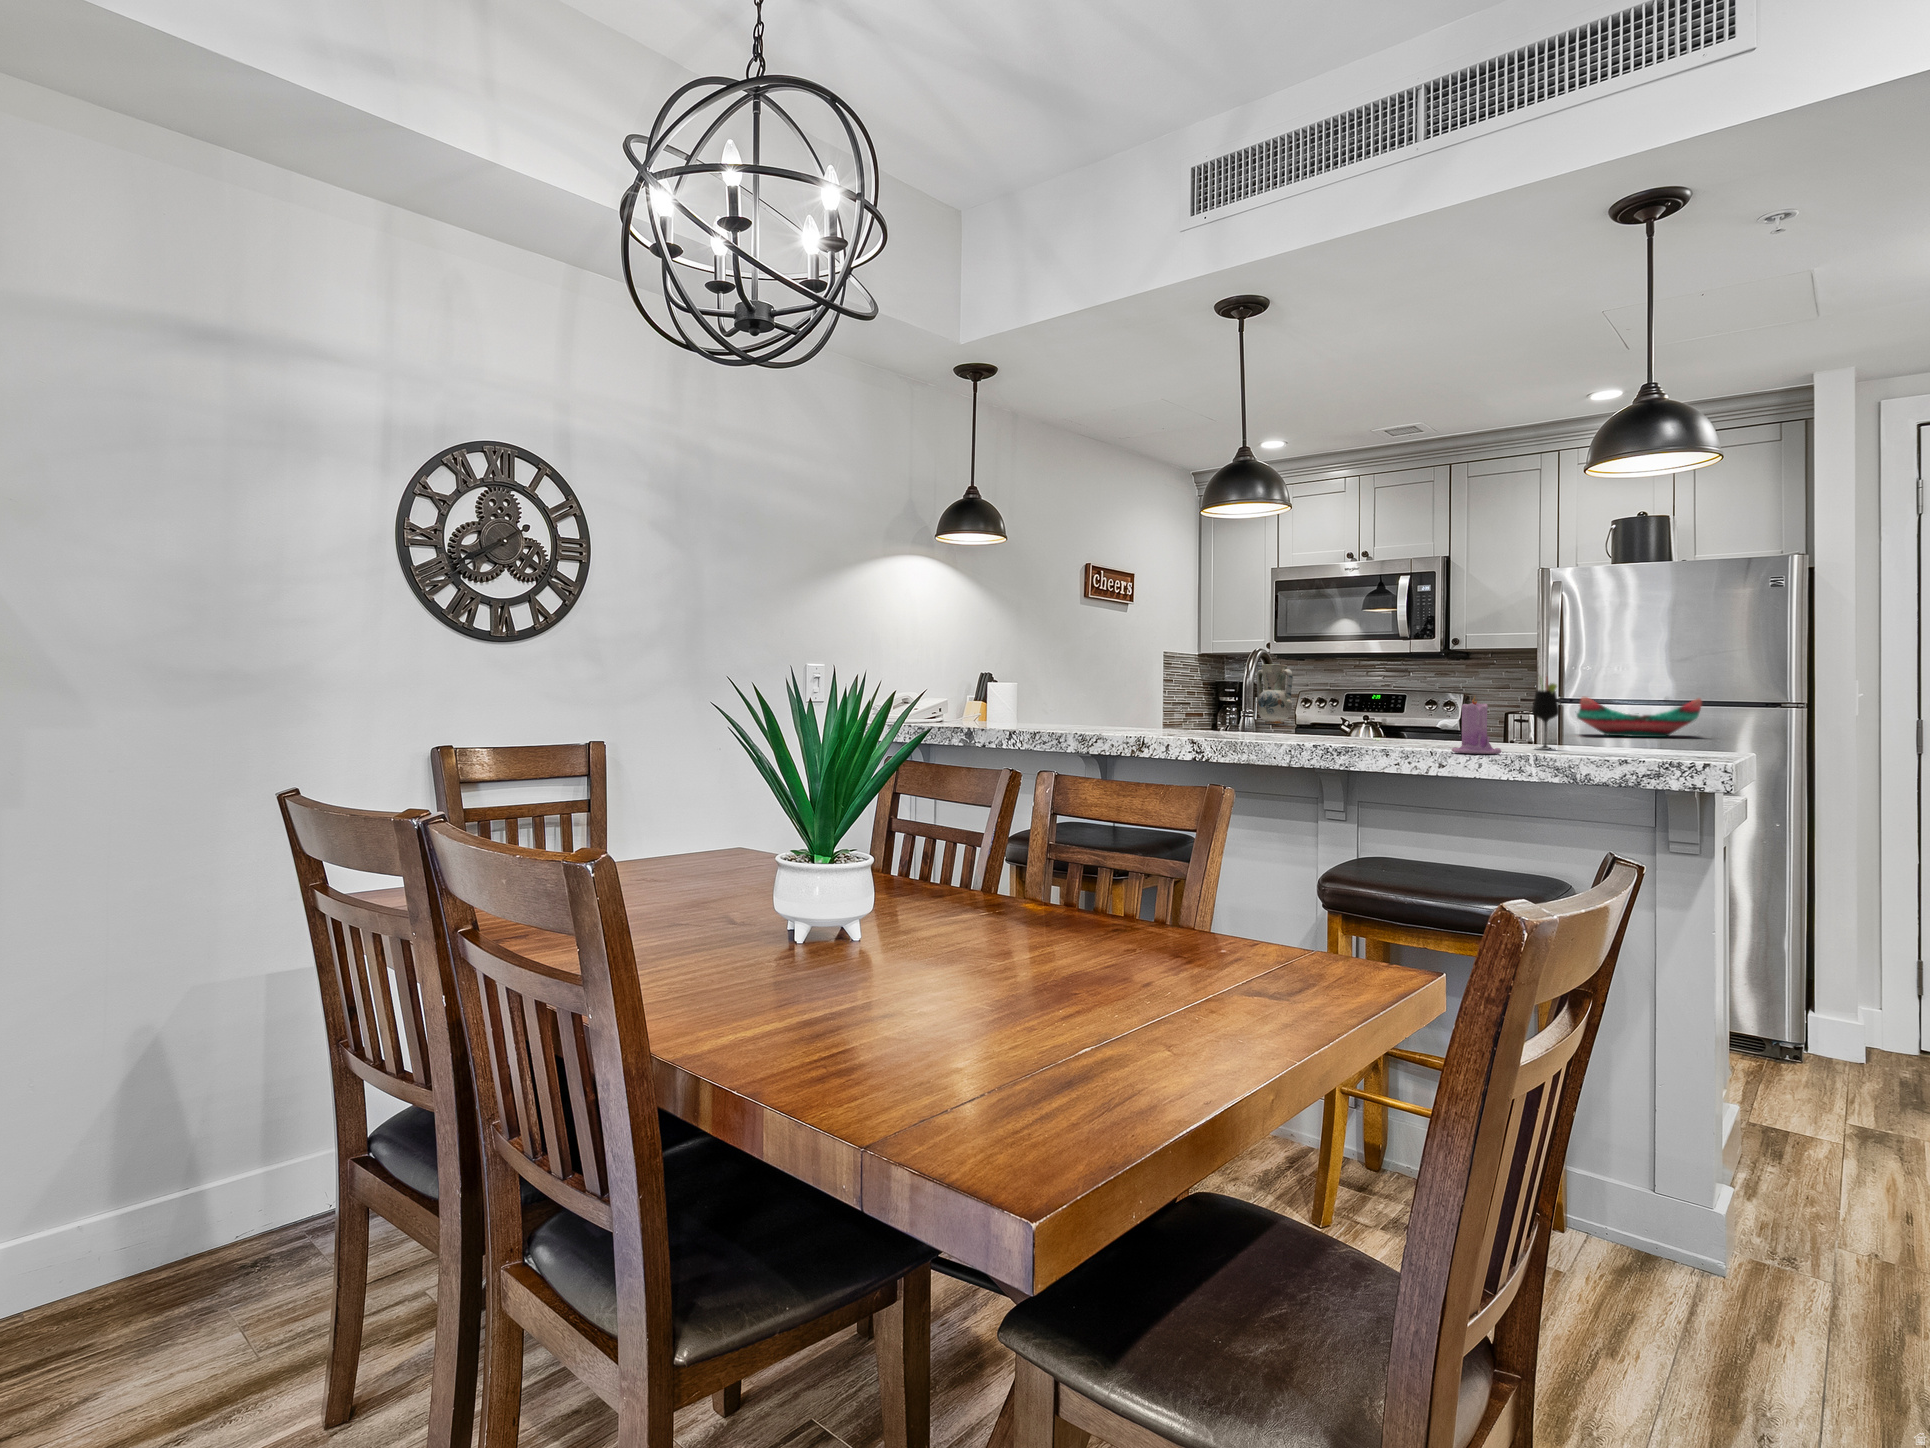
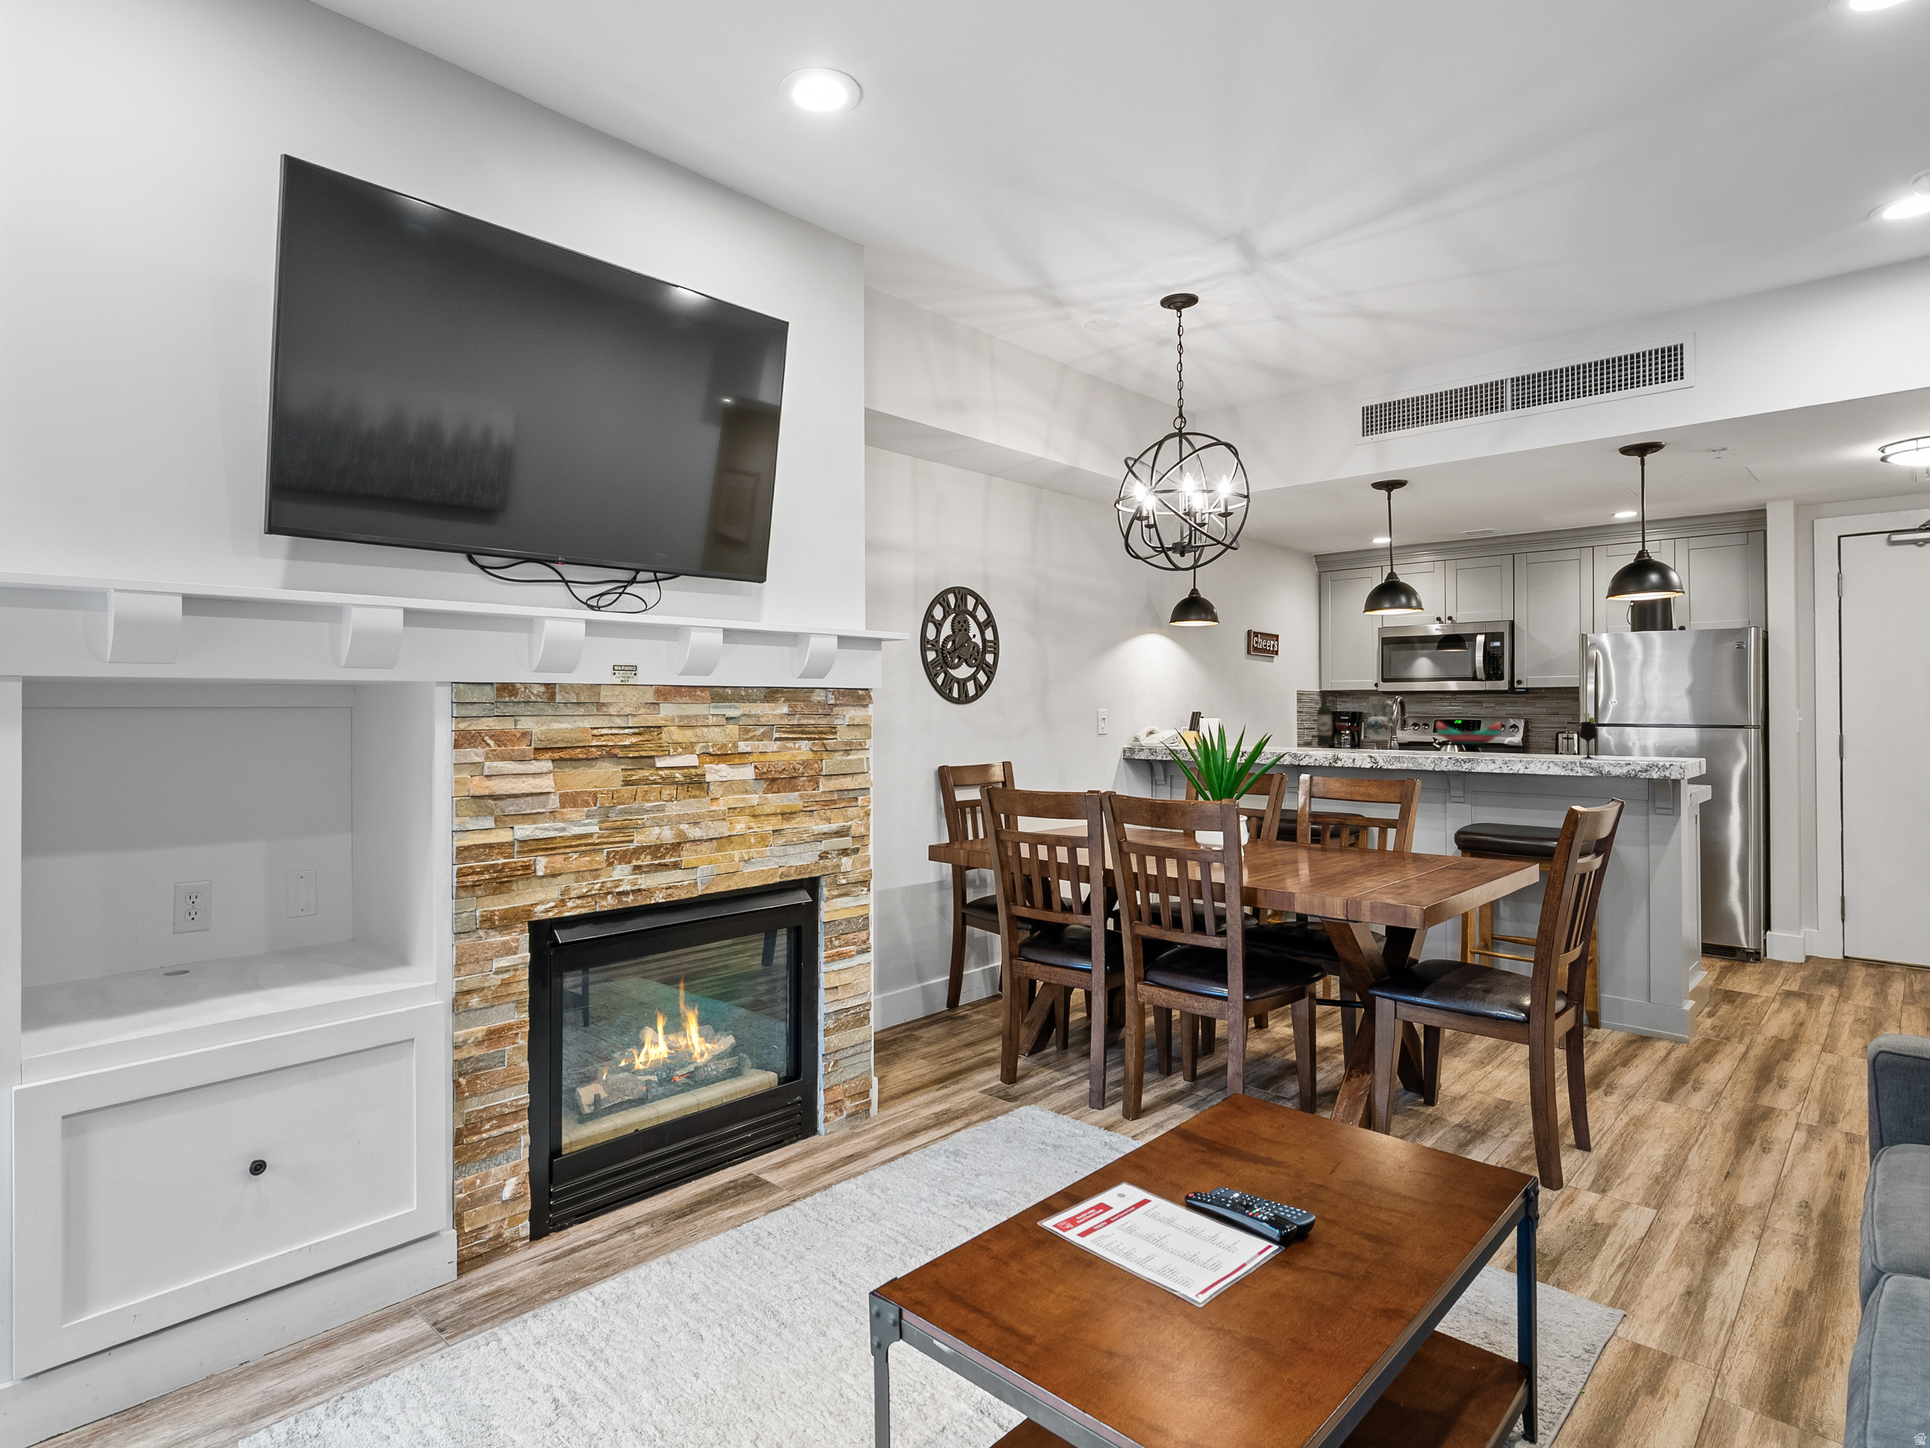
wine bottle: none [1166,652,1242,729] -> present [1304,691,1359,746]
candle: present [1452,697,1501,754] -> none [1531,726,1562,762]
decorative bowl: present [1577,697,1702,737] -> present [1436,722,1501,744]

